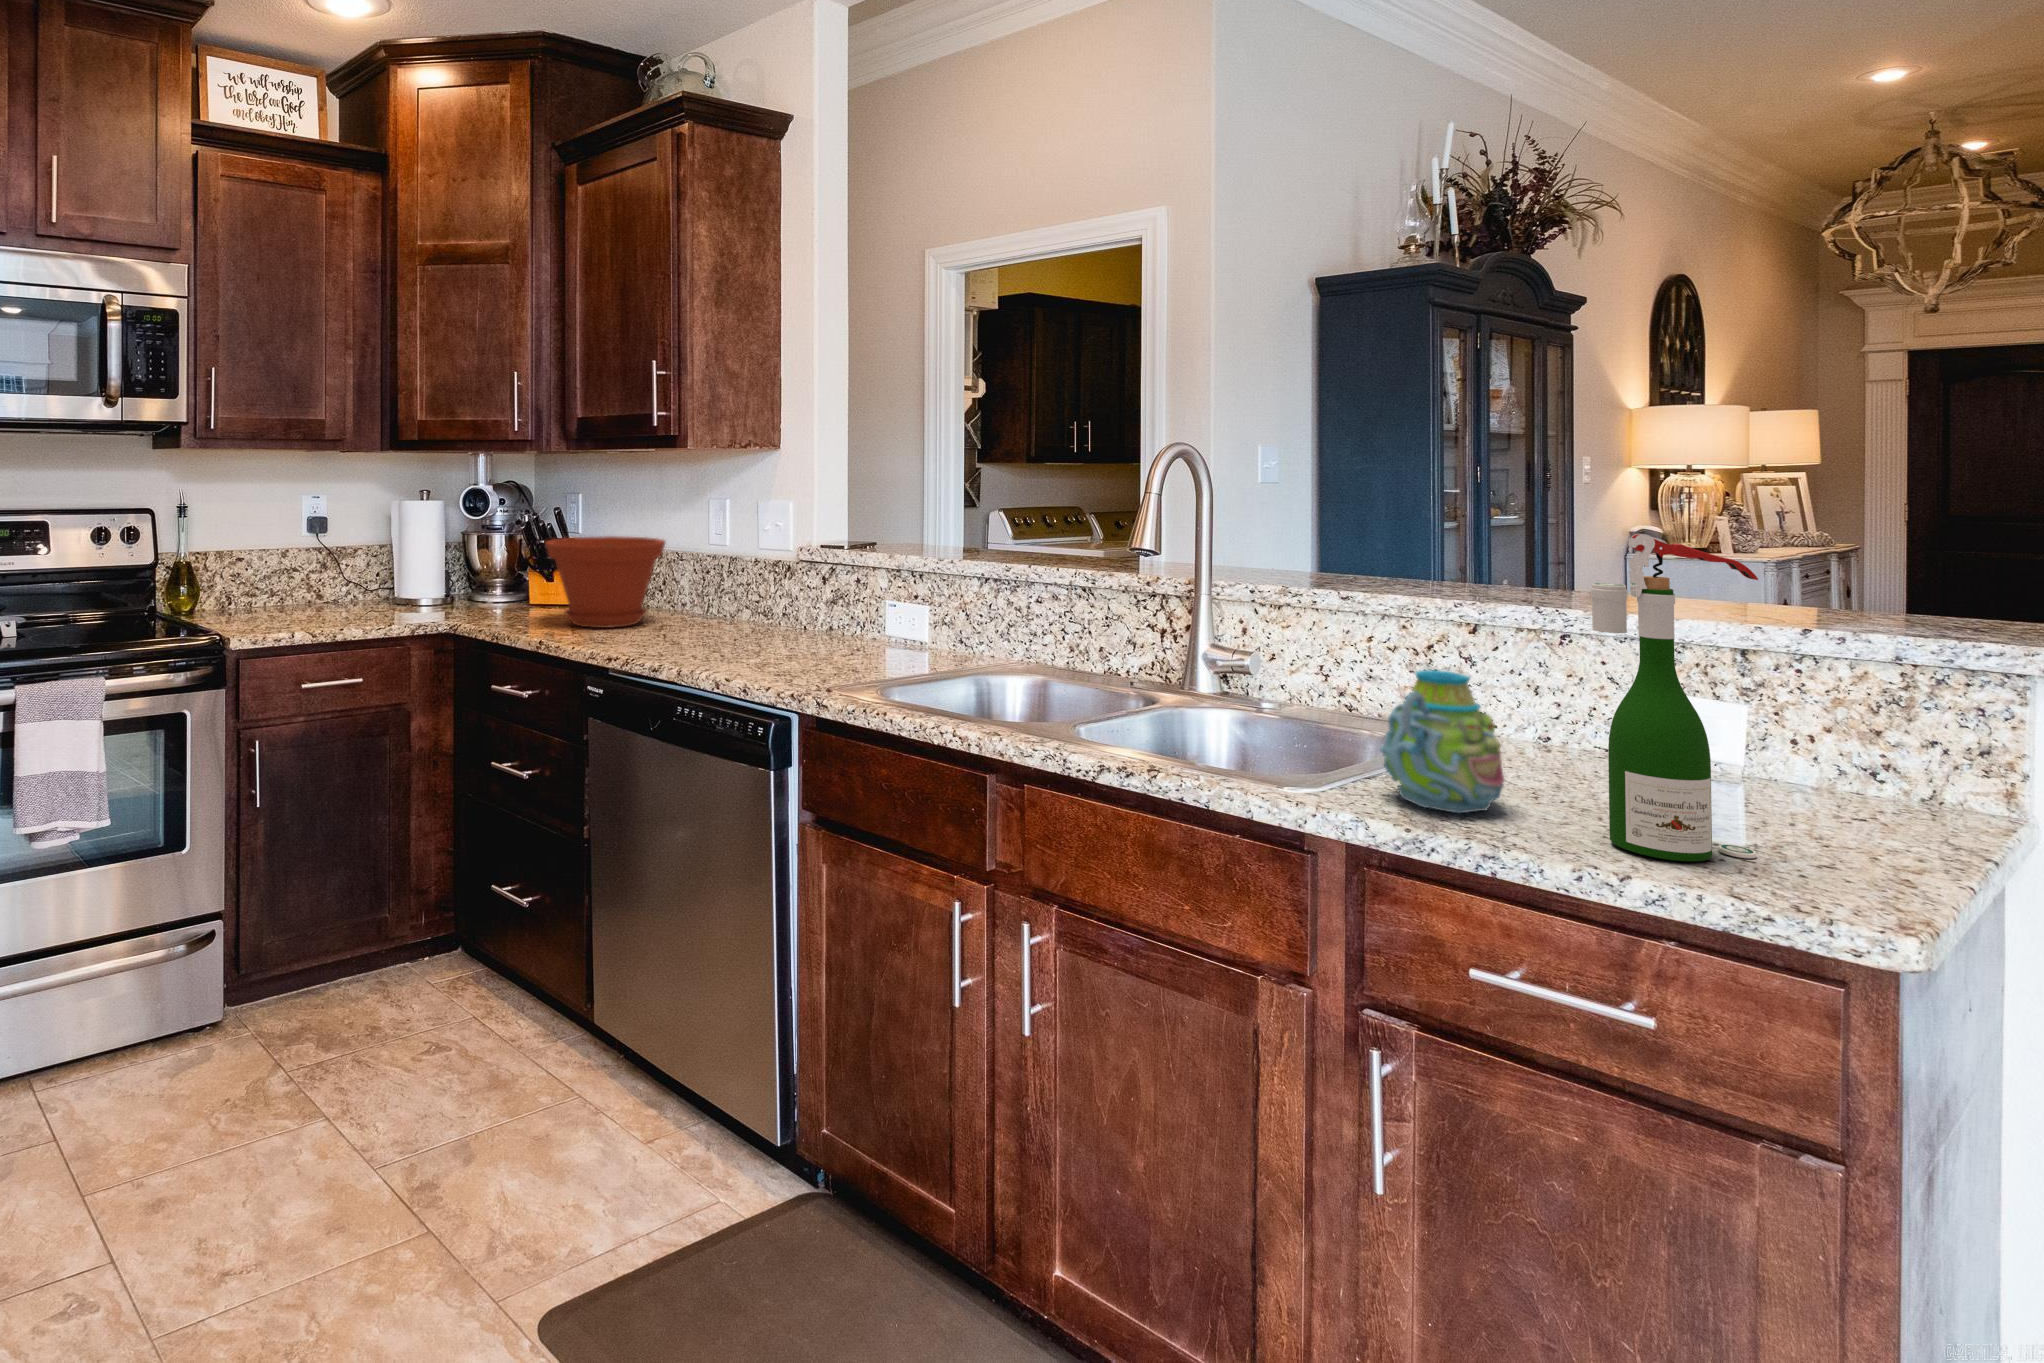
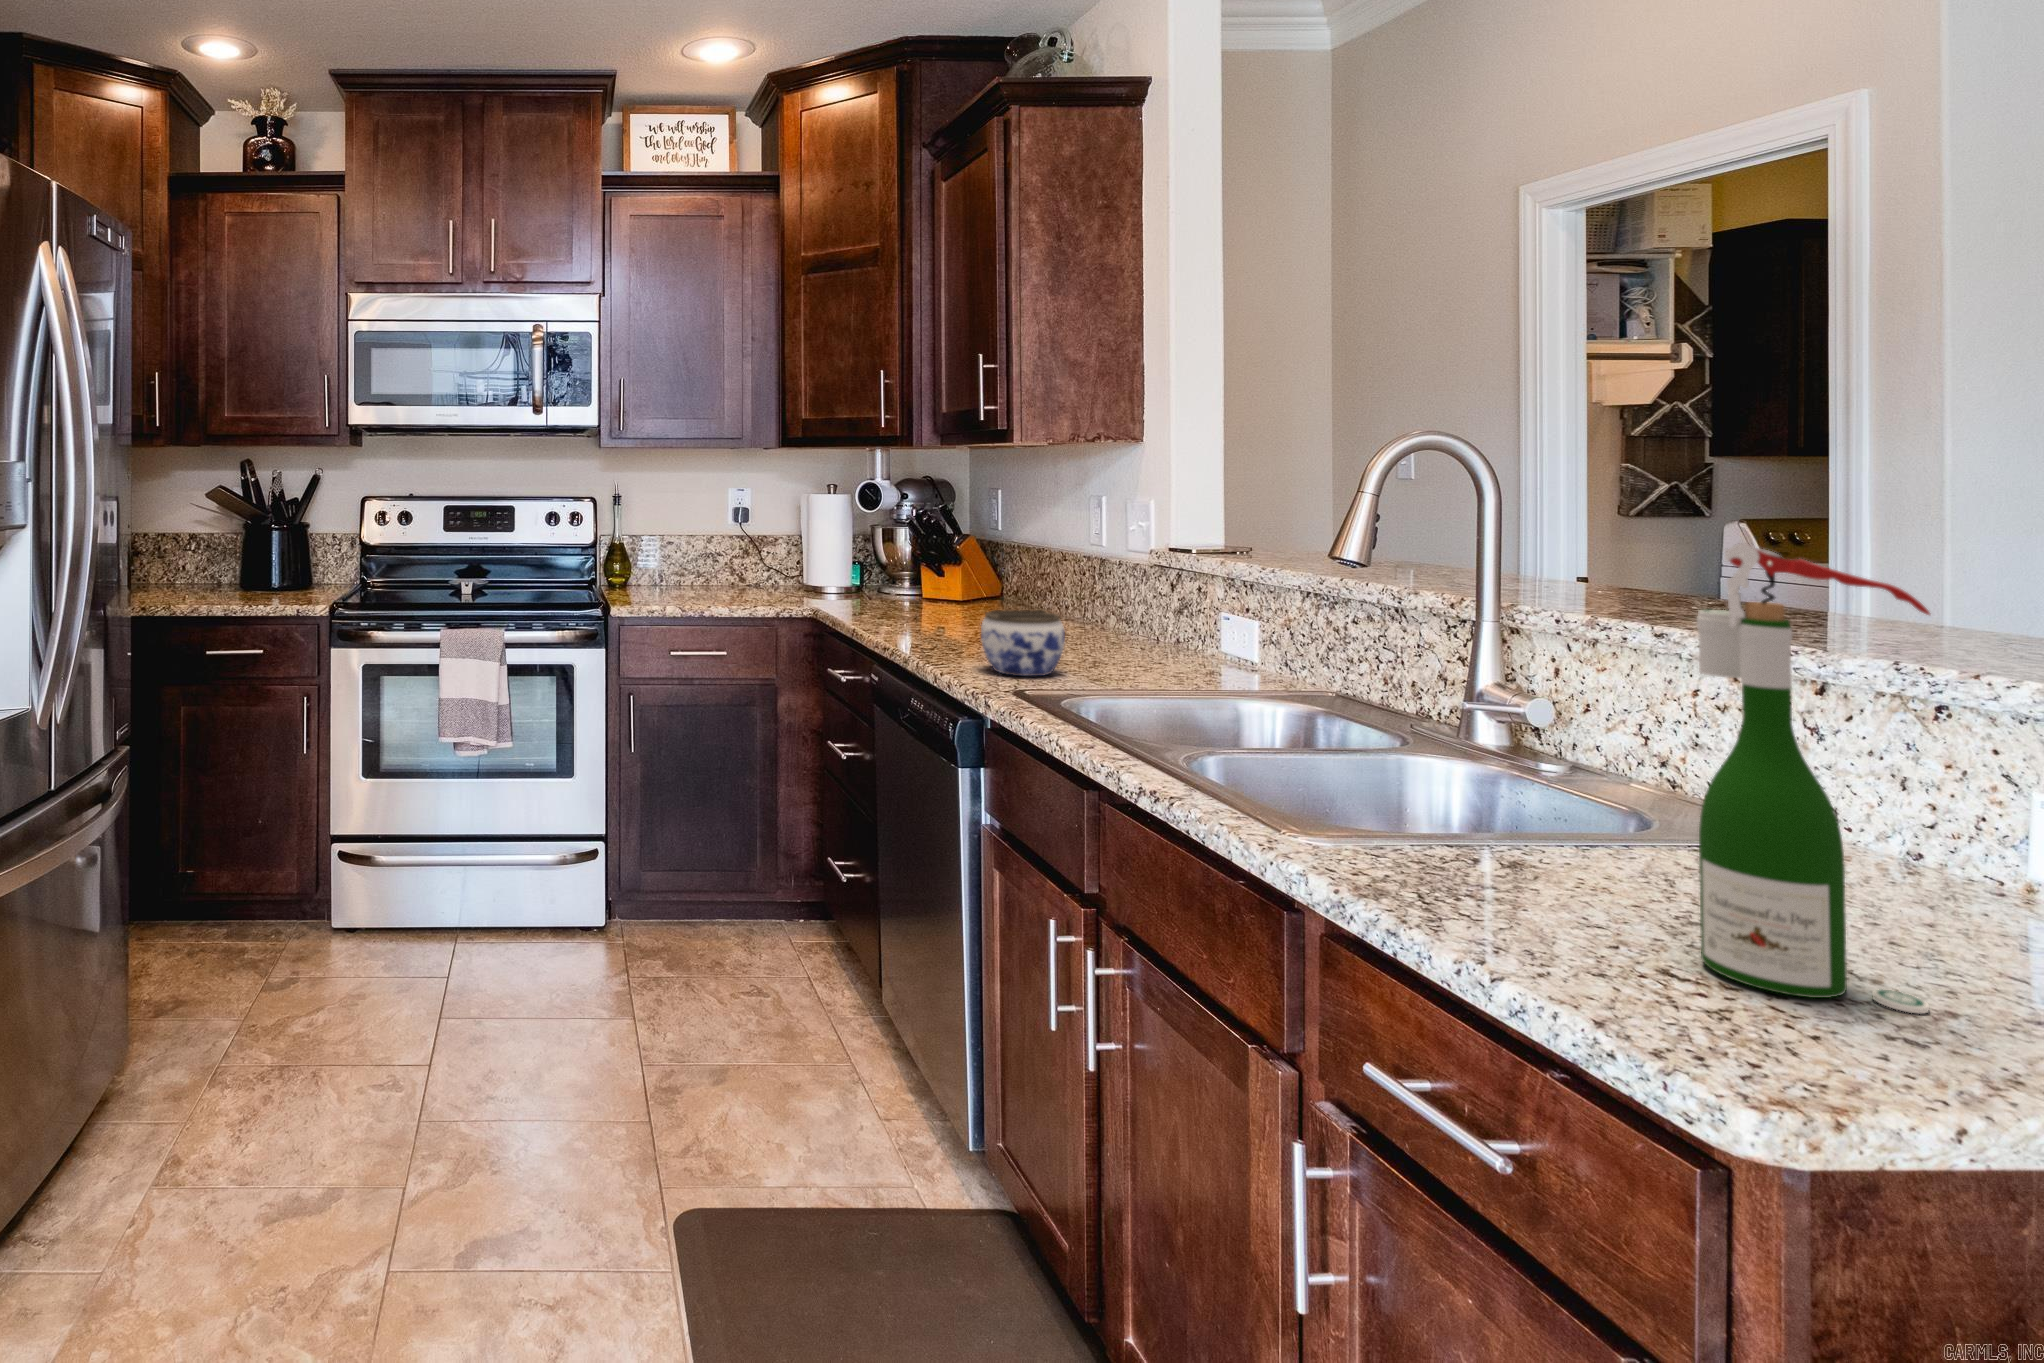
plant pot: present [545,536,665,628] -> none [889,534,1015,625]
jar: none [723,609,801,675] -> present [981,610,1065,676]
mug: present [1380,670,1504,813] -> none [1458,714,1646,900]

